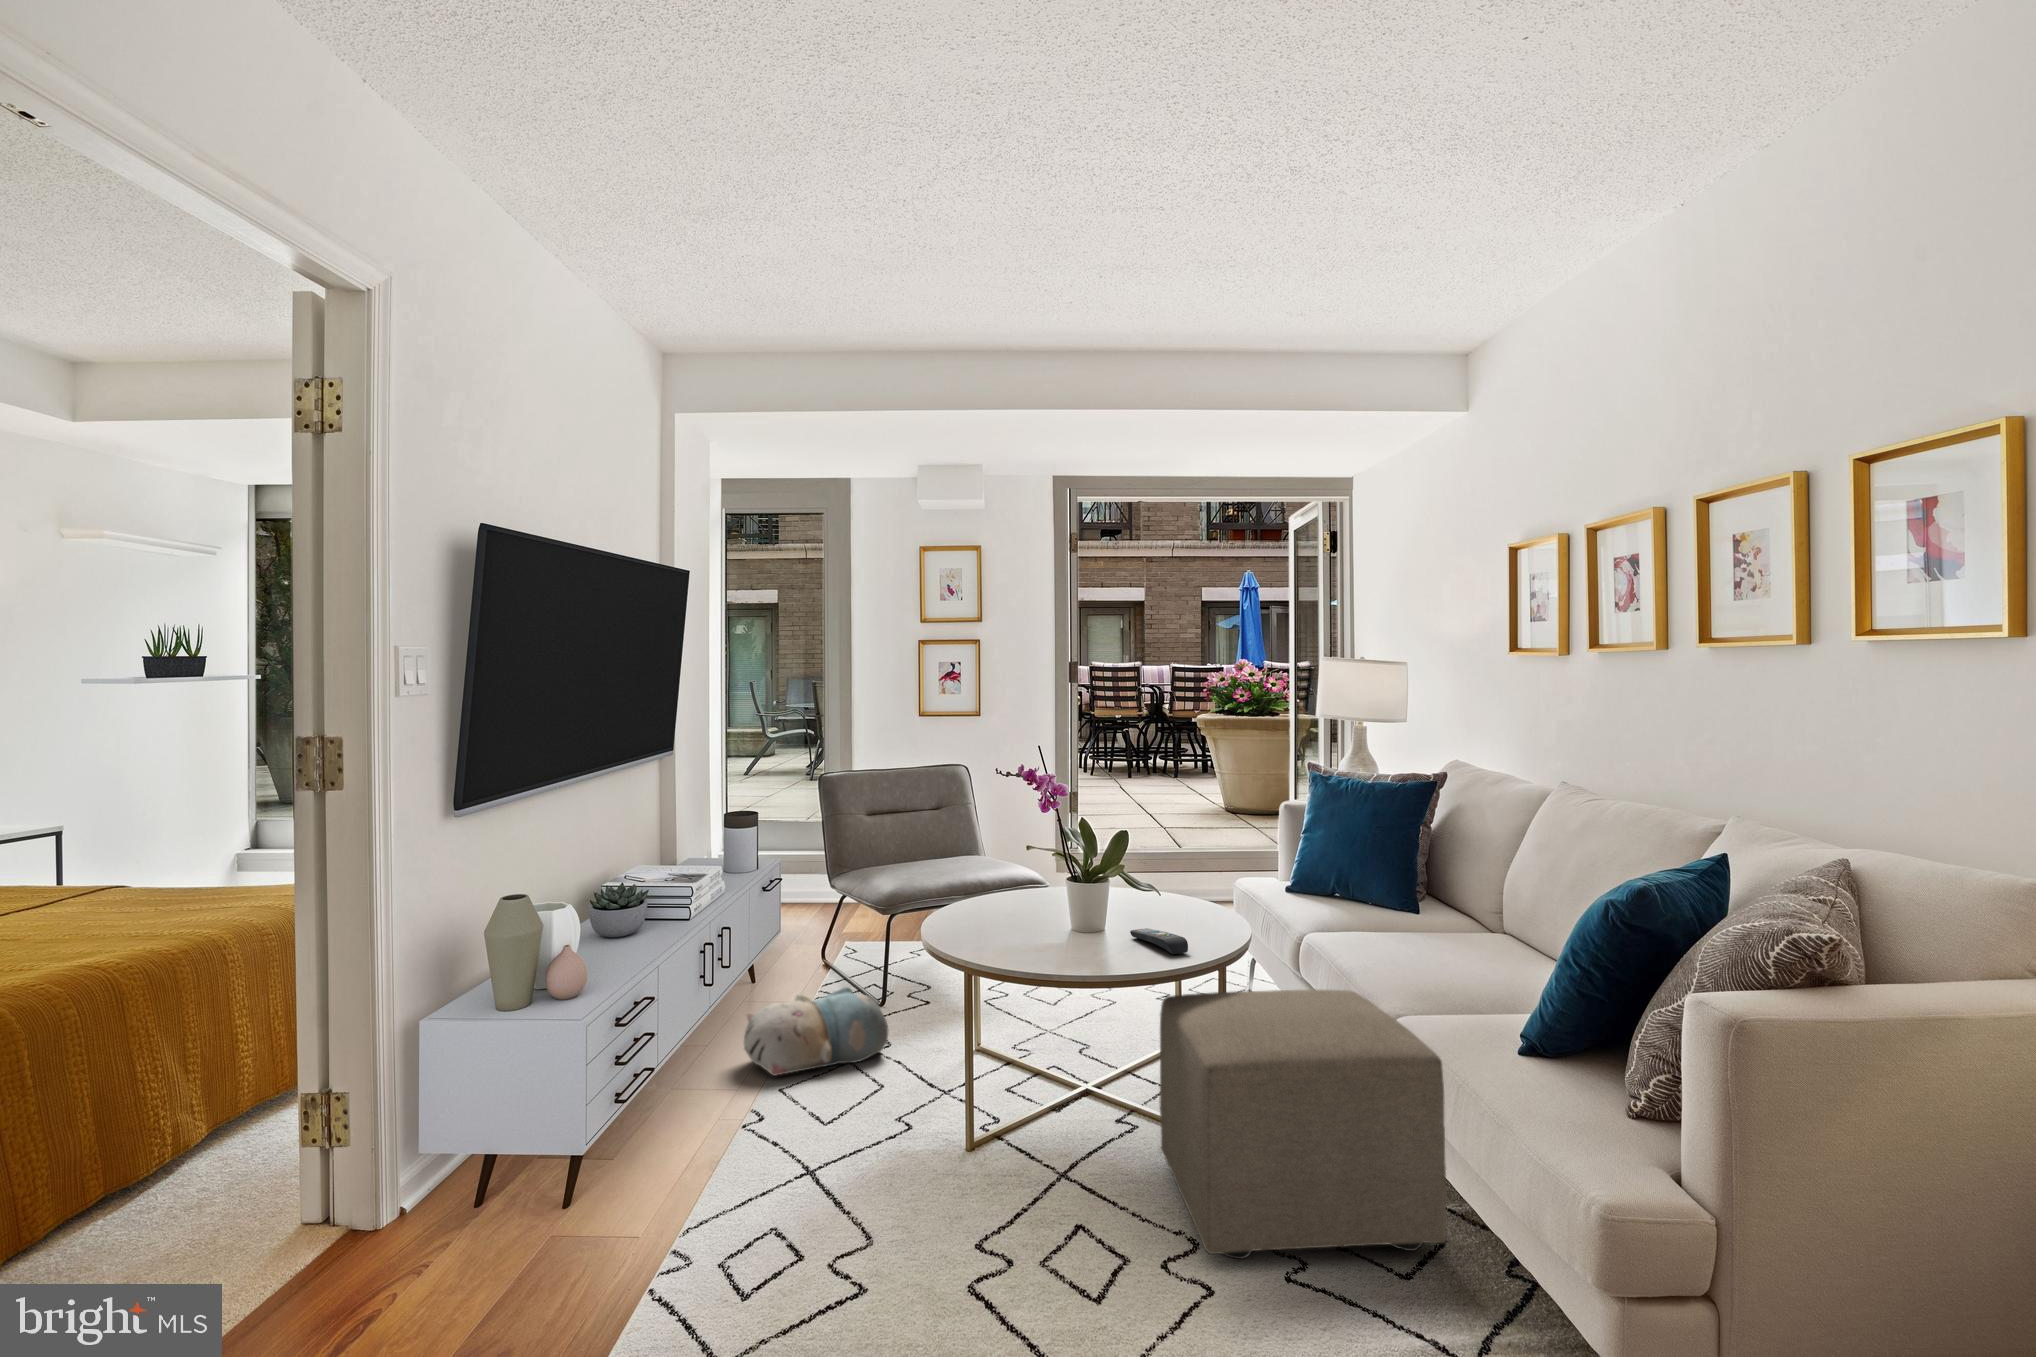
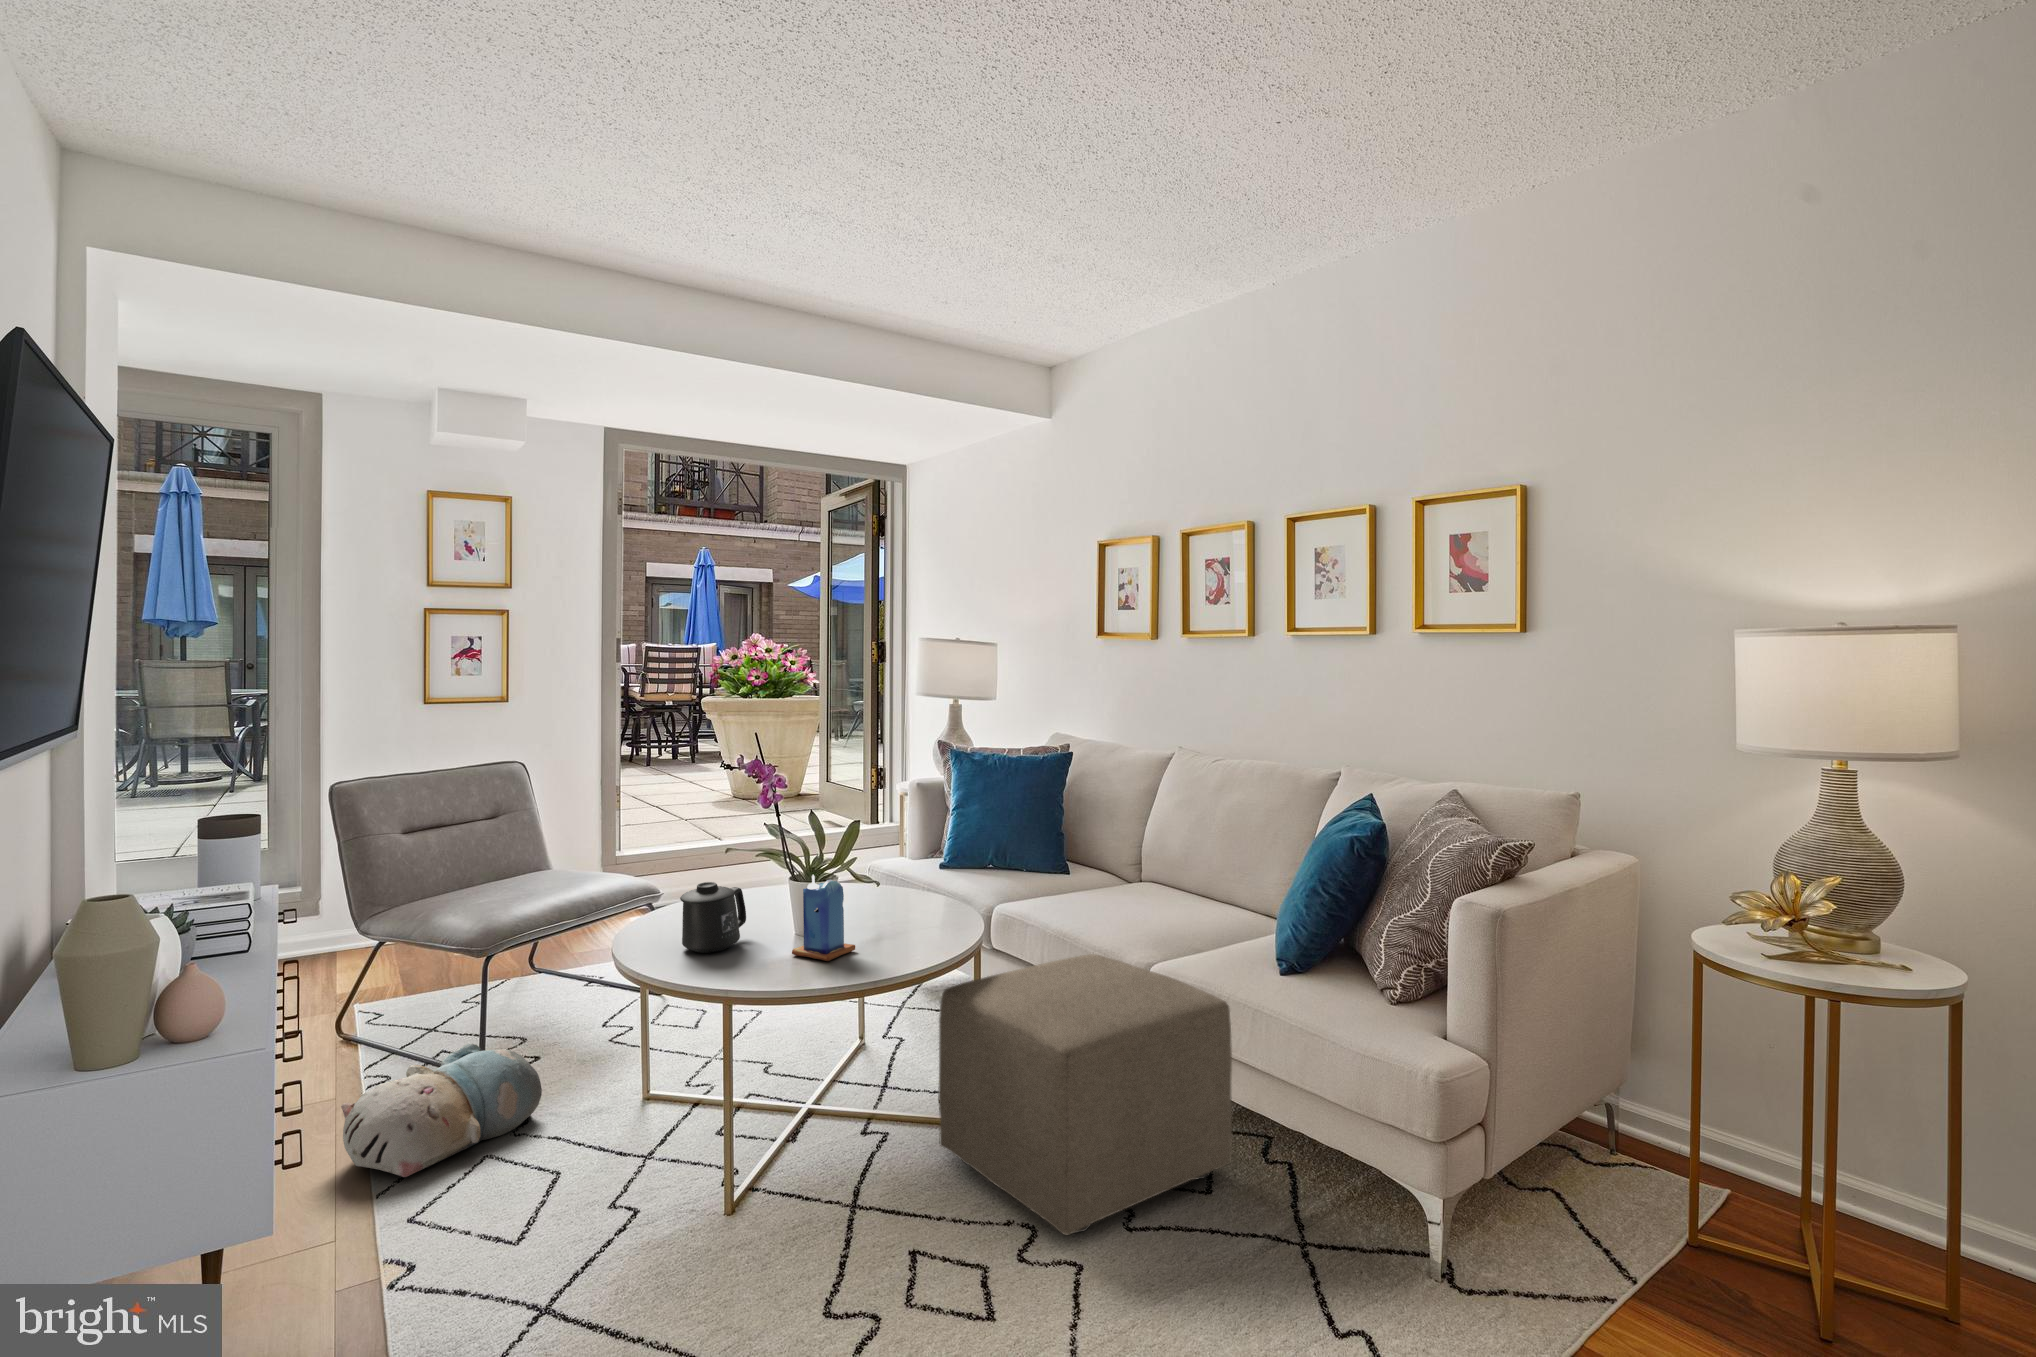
mug: none [965,872,1029,933] -> present [680,882,746,953]
candle: none [1046,873,1101,954] -> present [792,875,855,961]
remote control: present [1130,928,1188,954] -> none [867,922,943,945]

